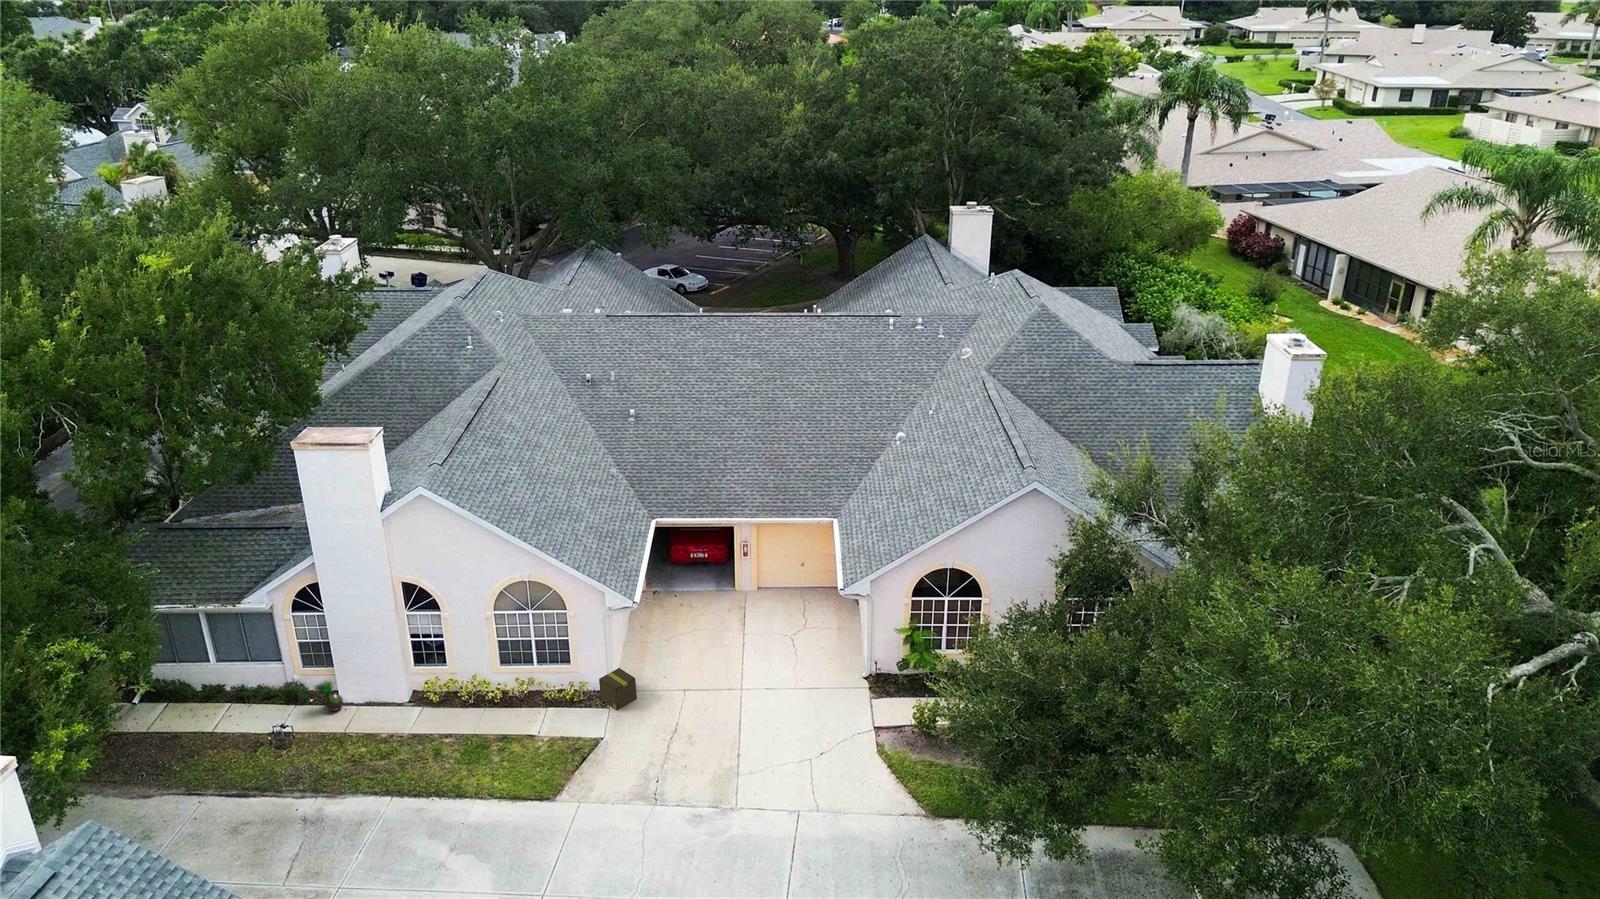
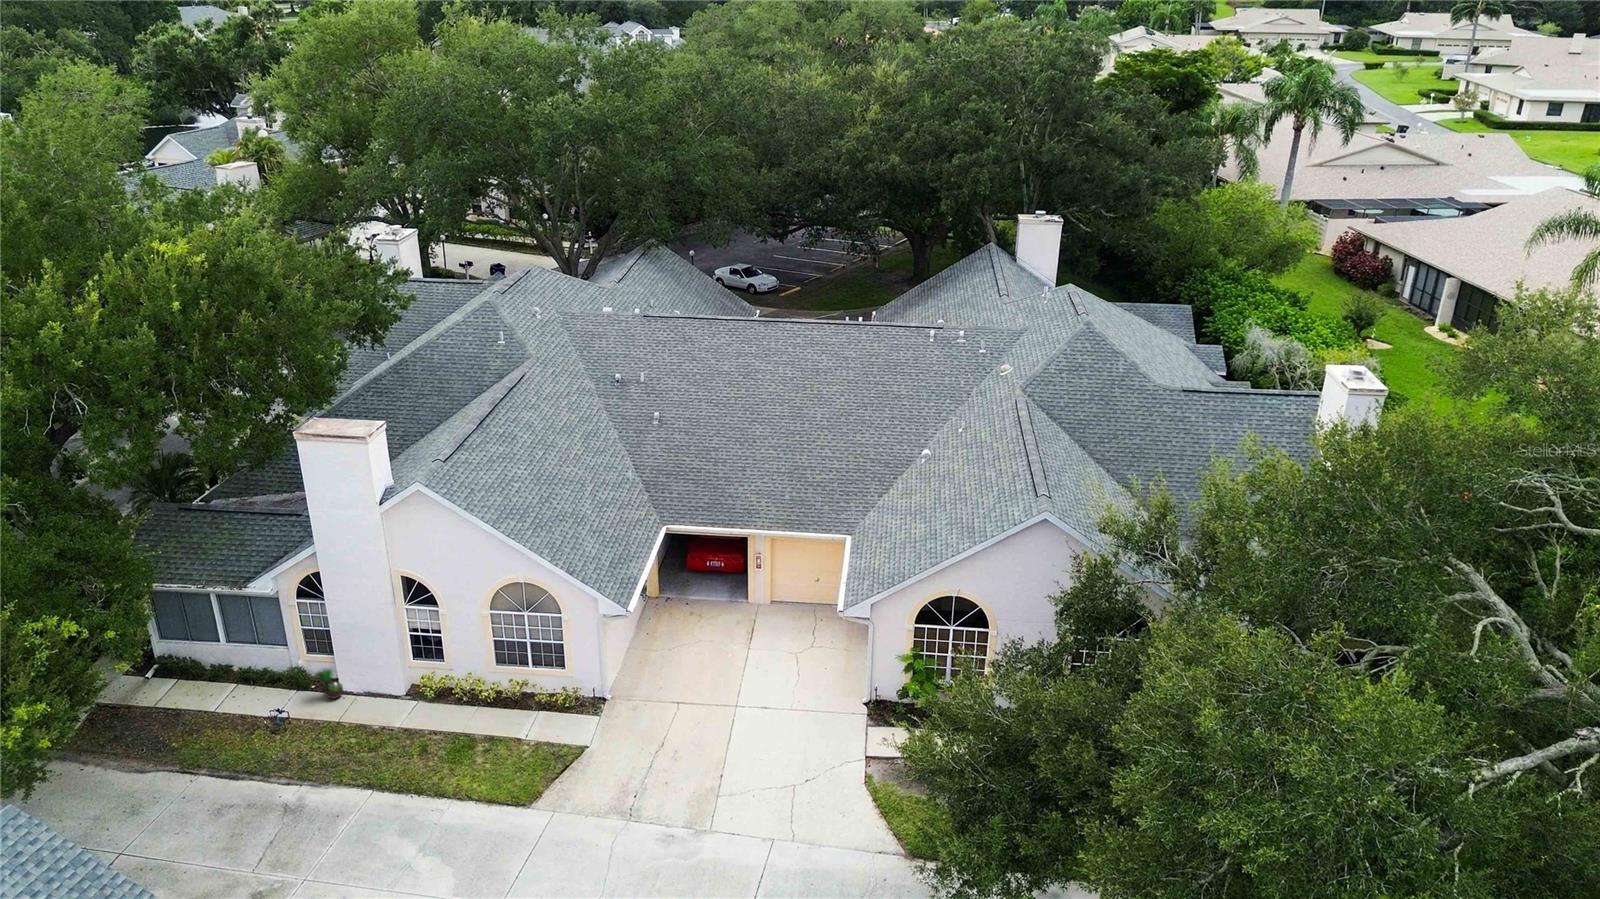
cardboard box: present [599,668,637,710] -> none [592,675,629,719]

